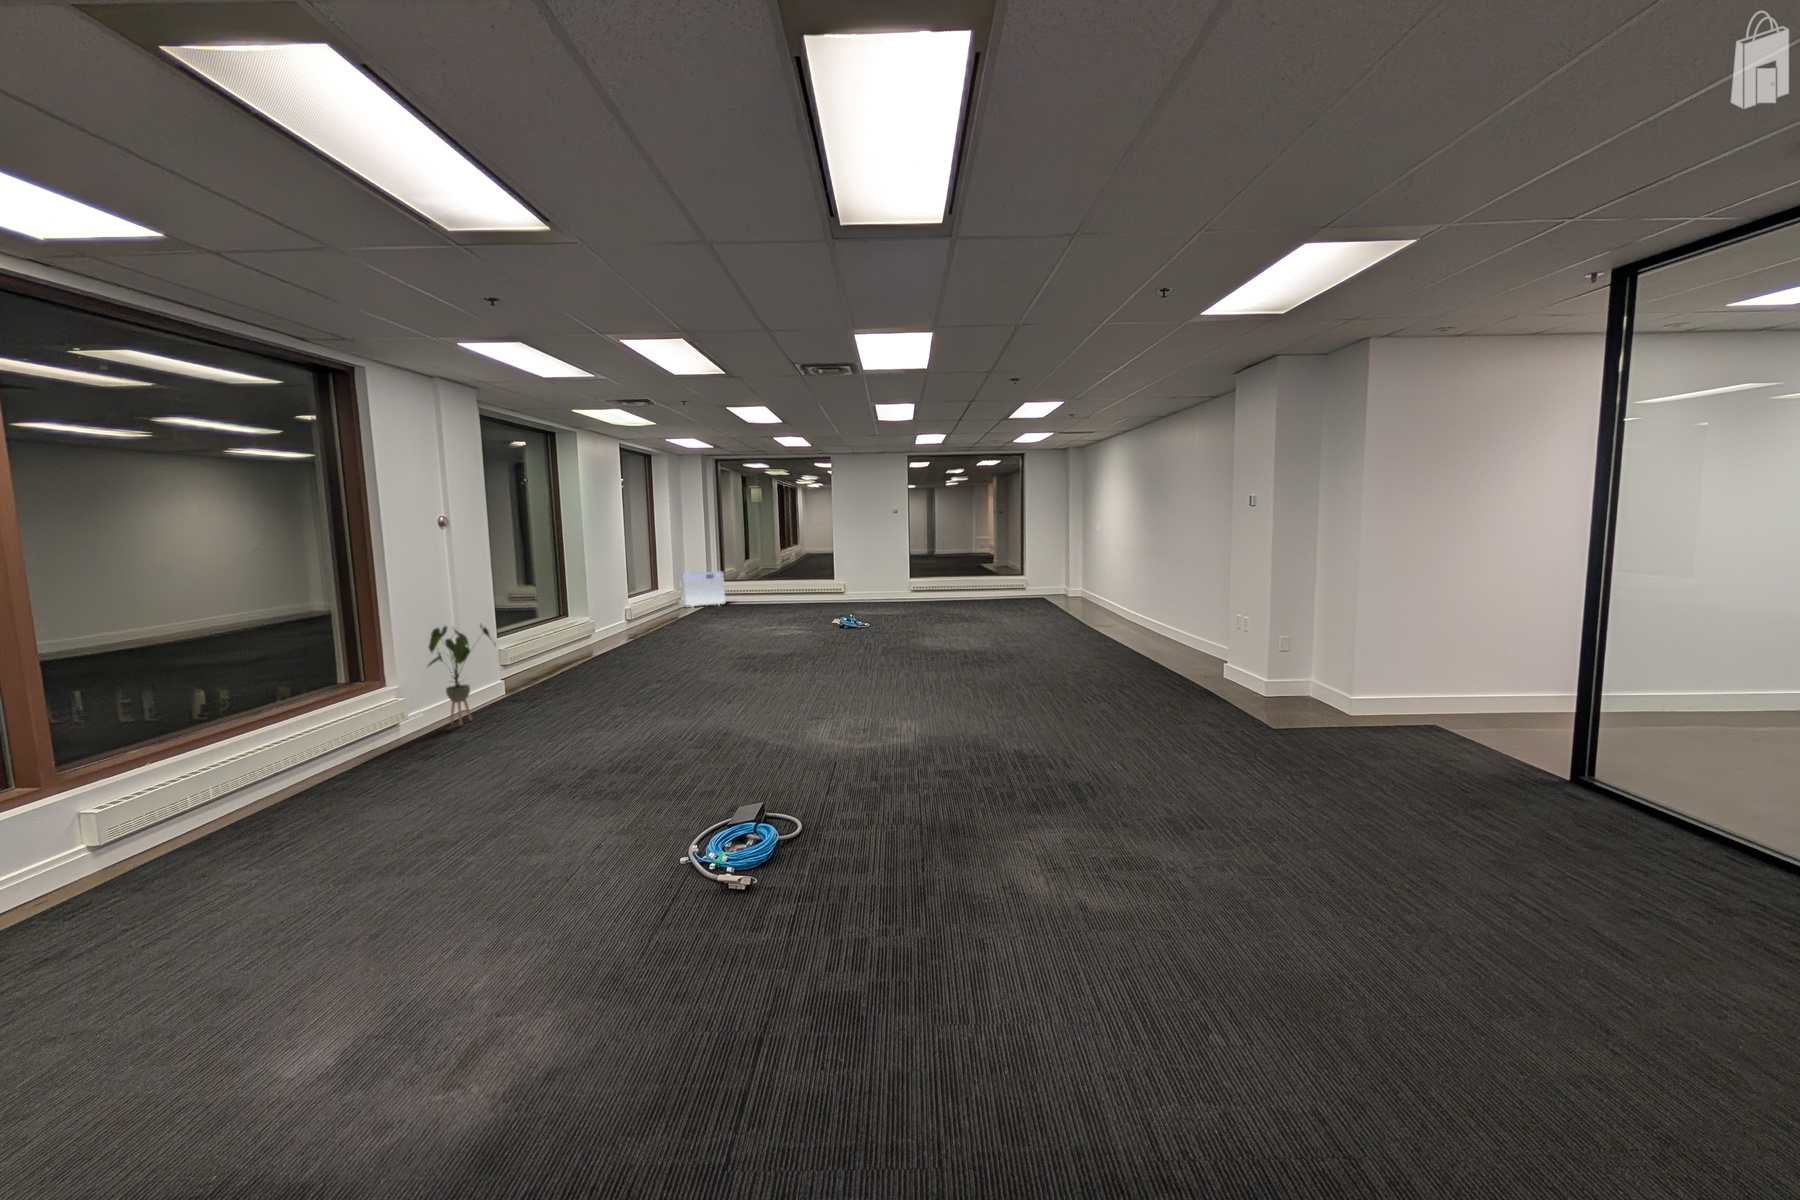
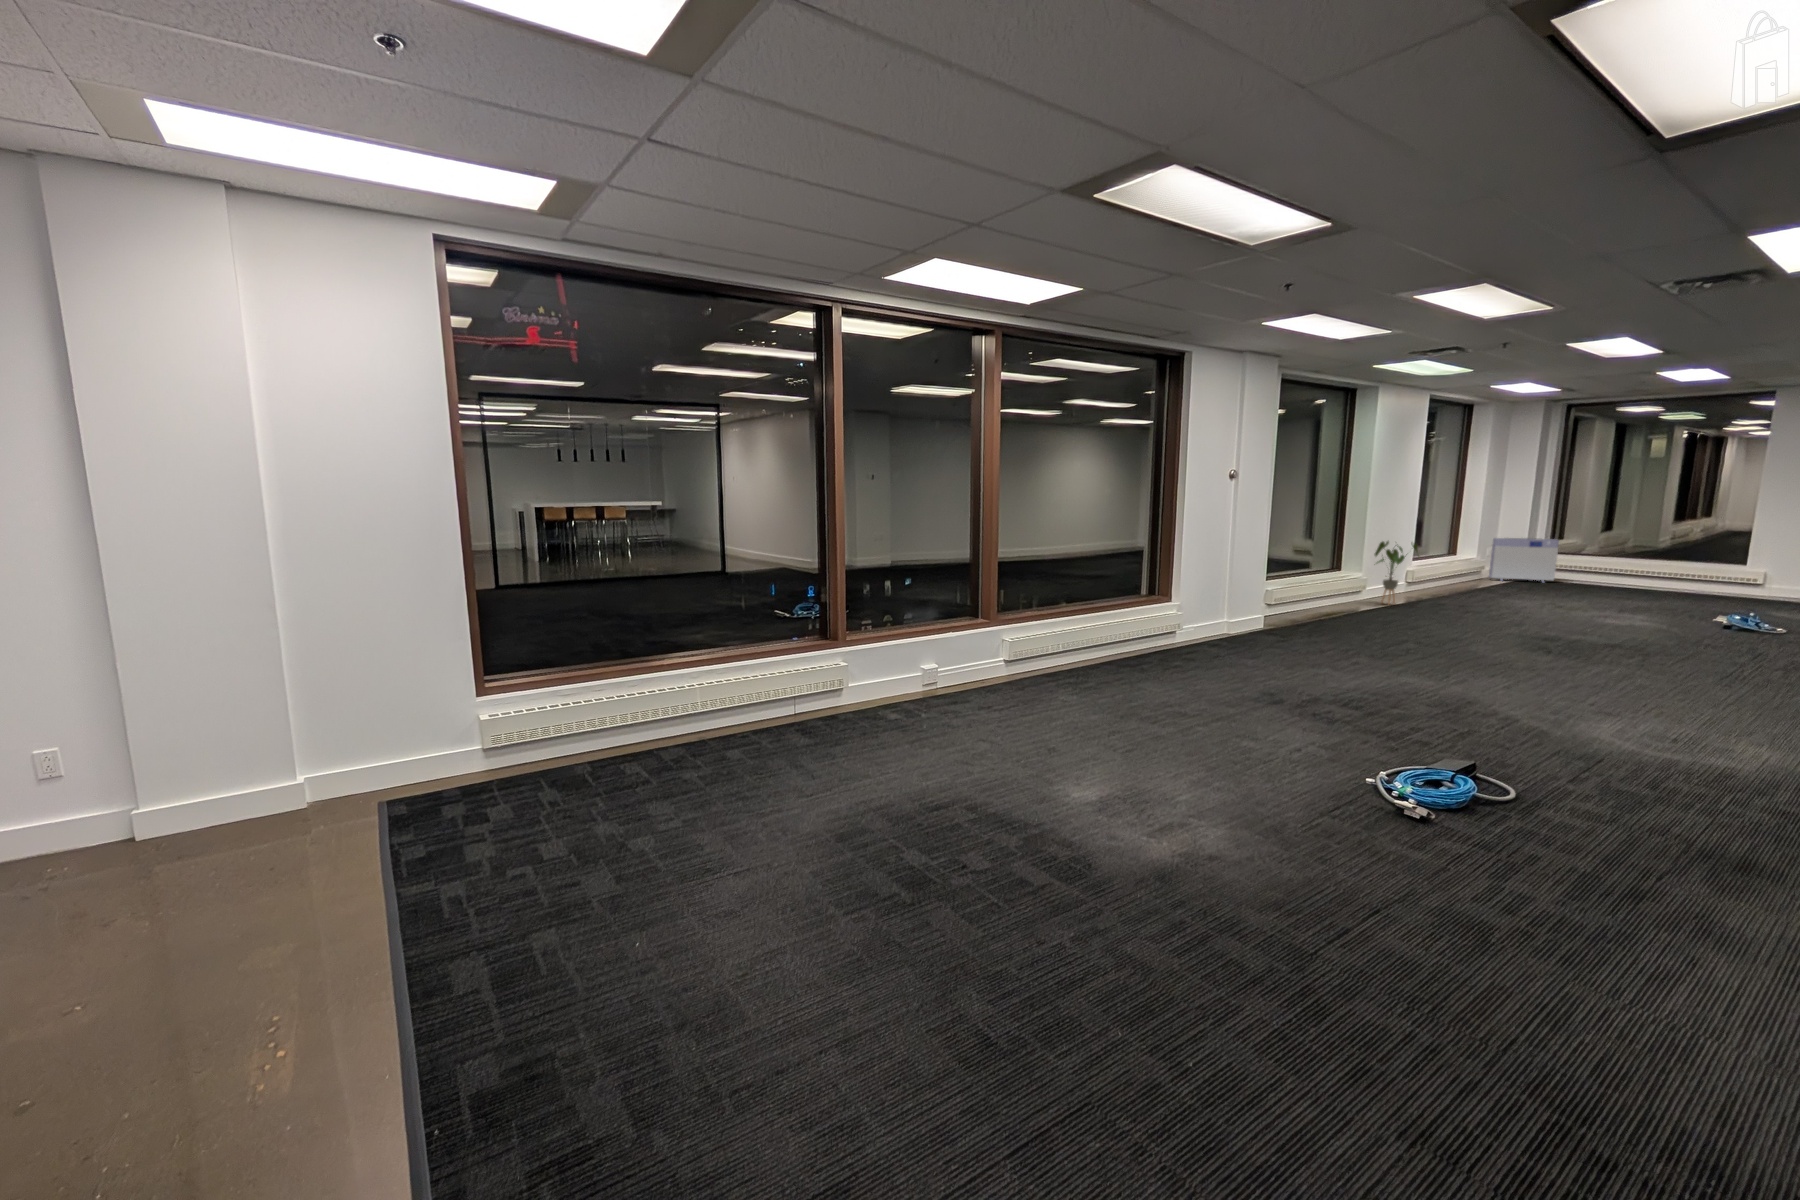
house plant: present [428,625,496,725] -> present [1375,541,1419,604]

